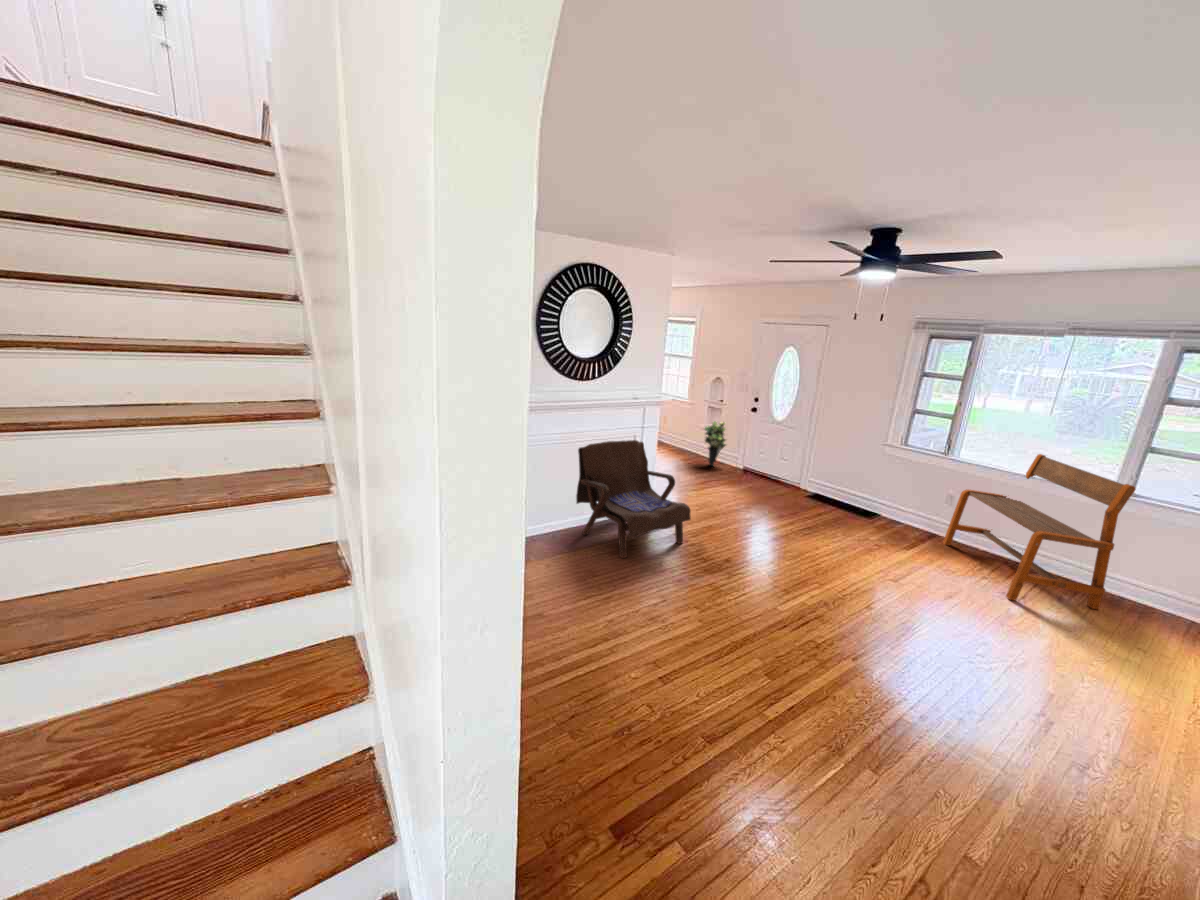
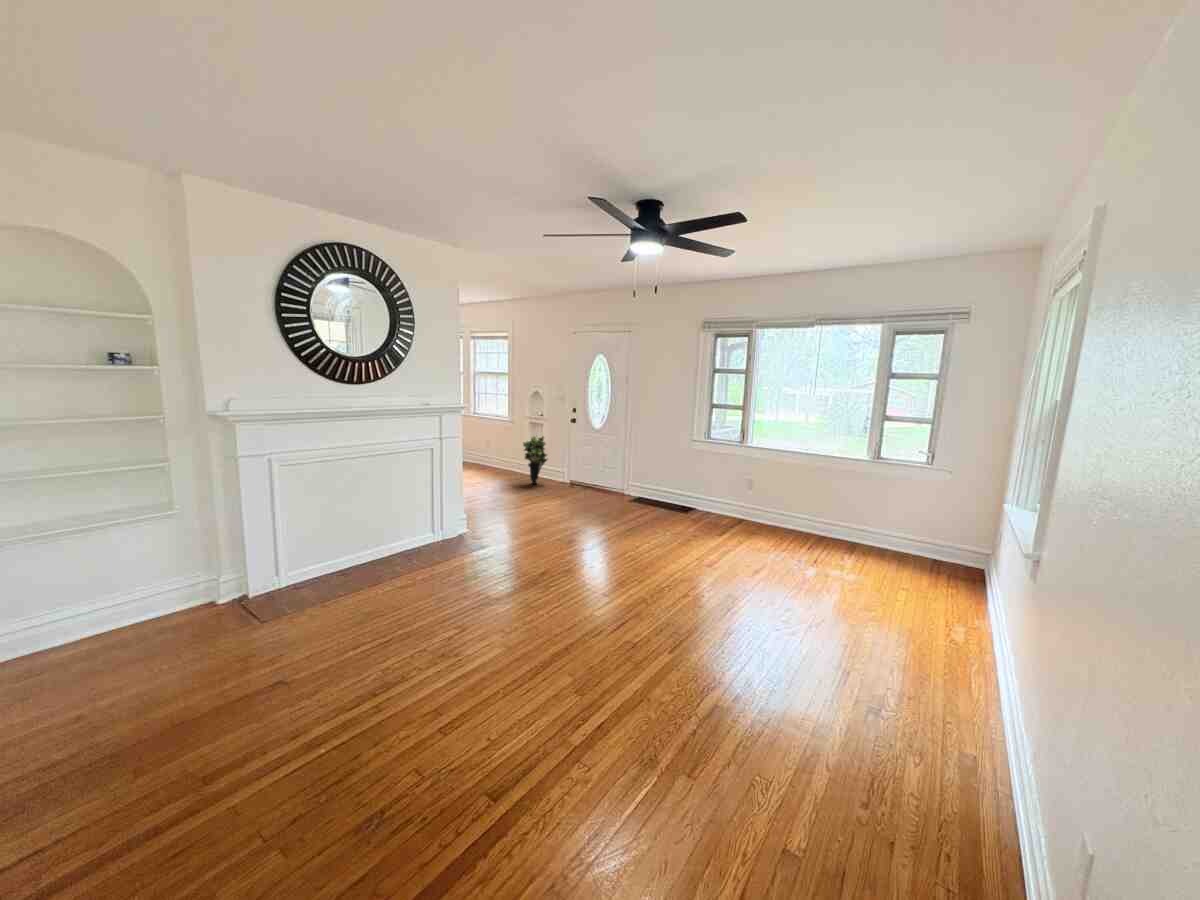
armchair: present [576,440,691,558] -> none [352,453,498,593]
bench: present [943,454,1135,609] -> none [749,433,882,568]

